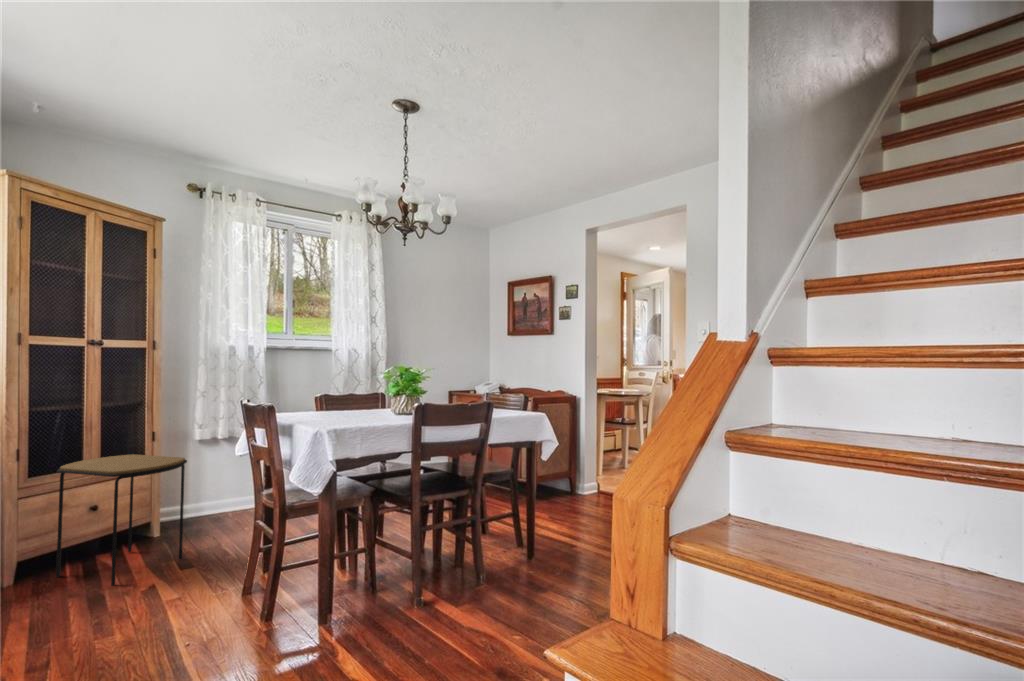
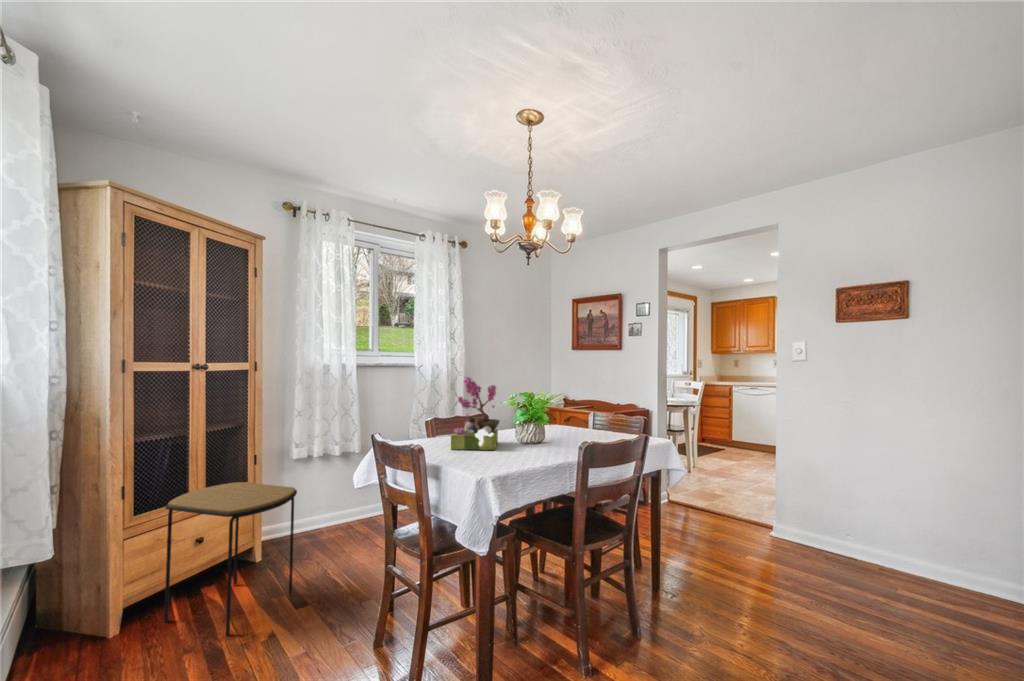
flower arrangement: none [326,351,378,418] -> present [451,377,500,450]

